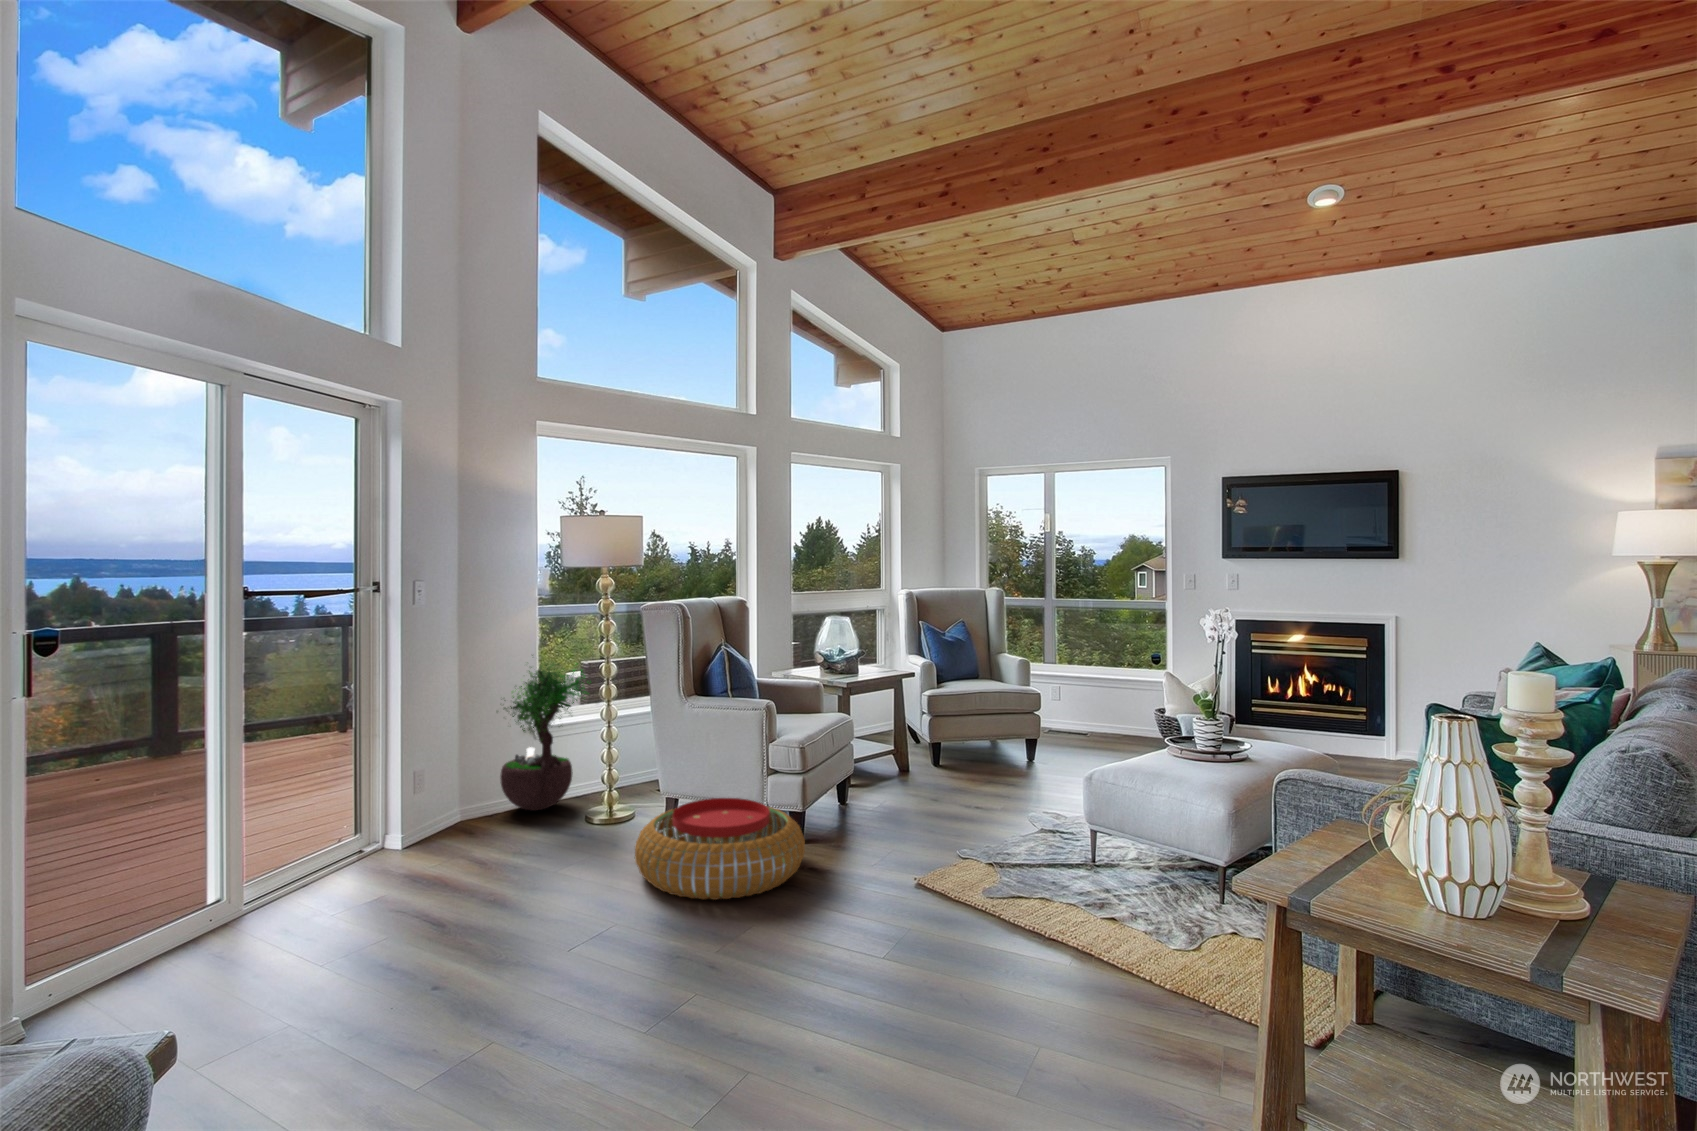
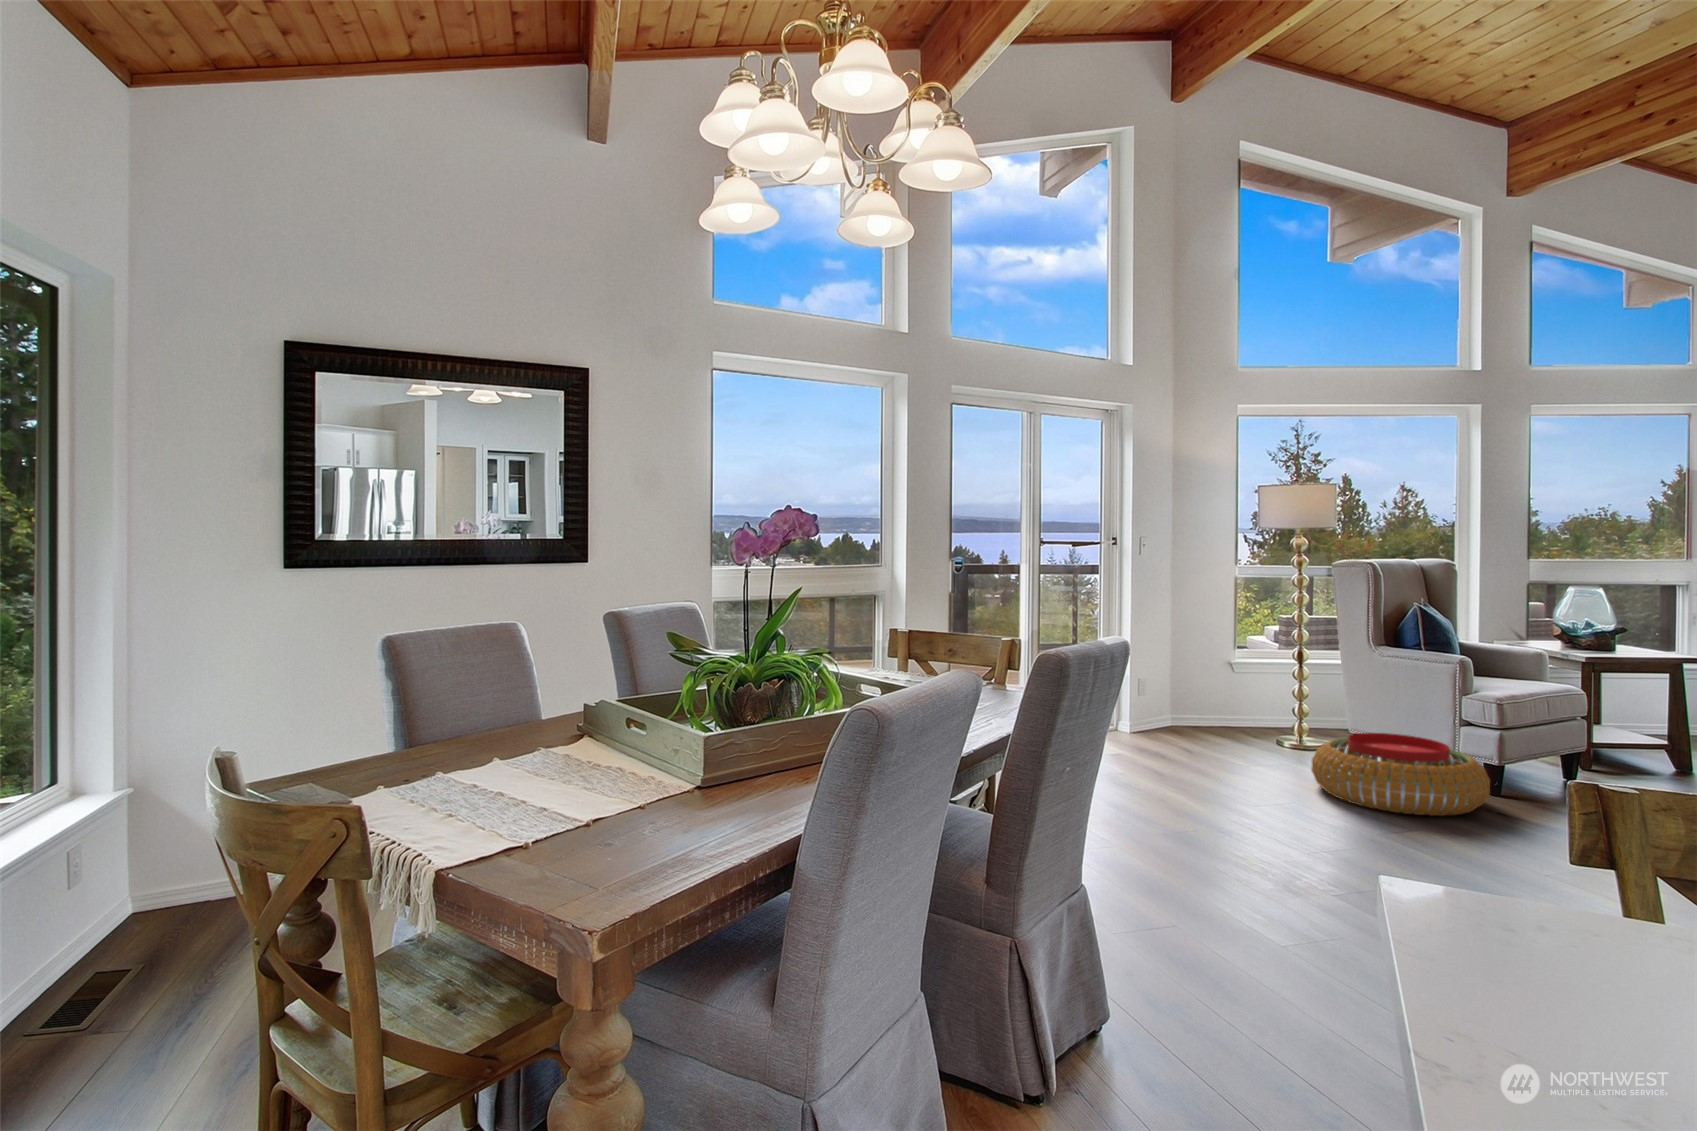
potted tree: present [500,655,586,810] -> none [1201,601,1284,734]

